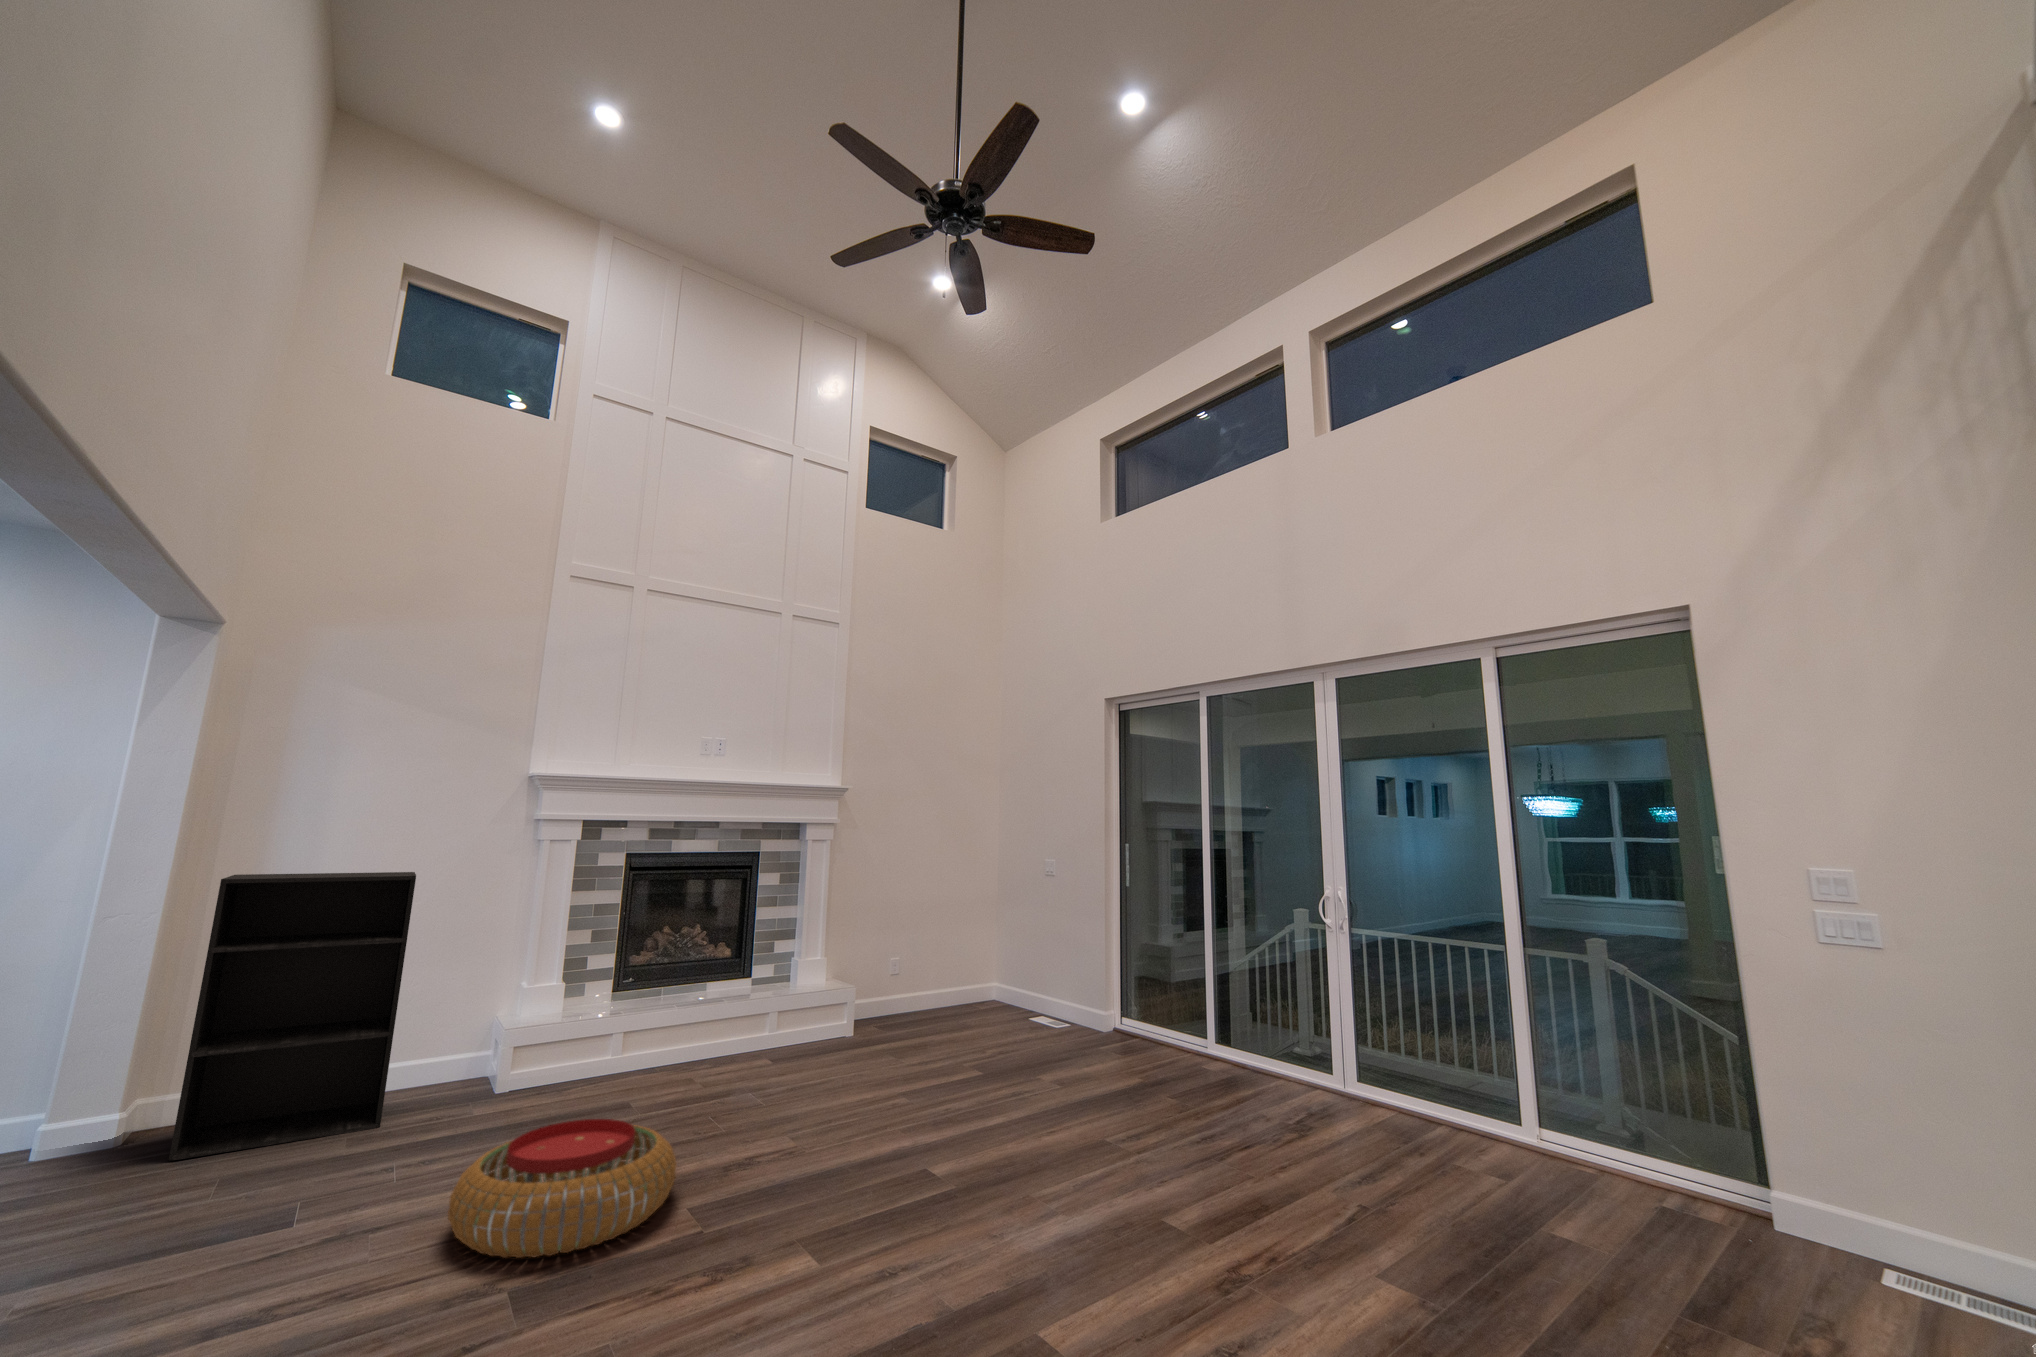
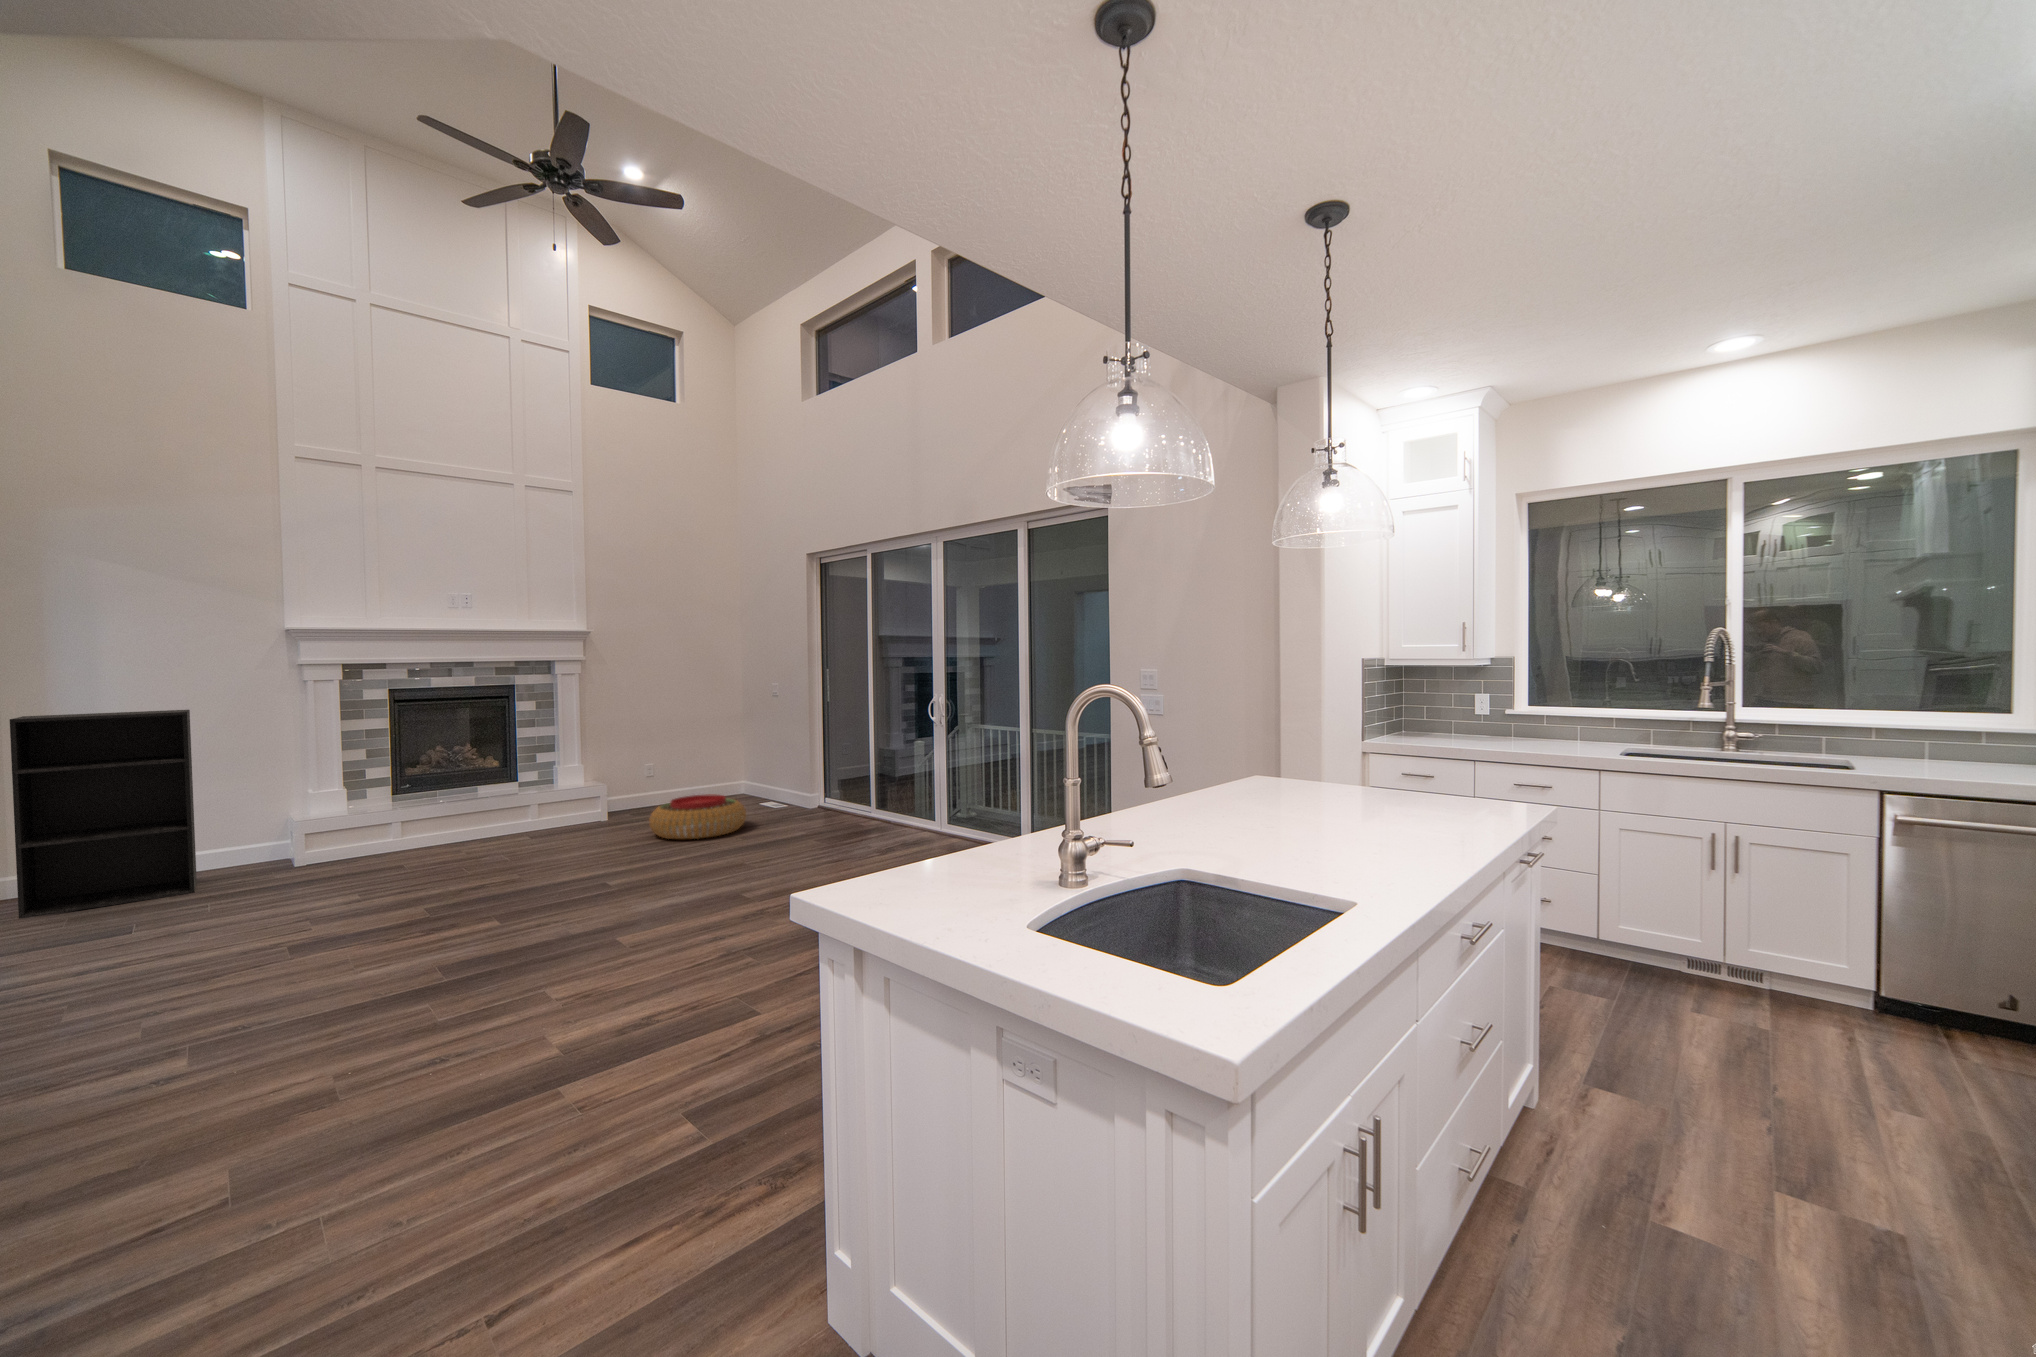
pouf: present [448,1119,676,1258] -> present [650,794,746,839]

